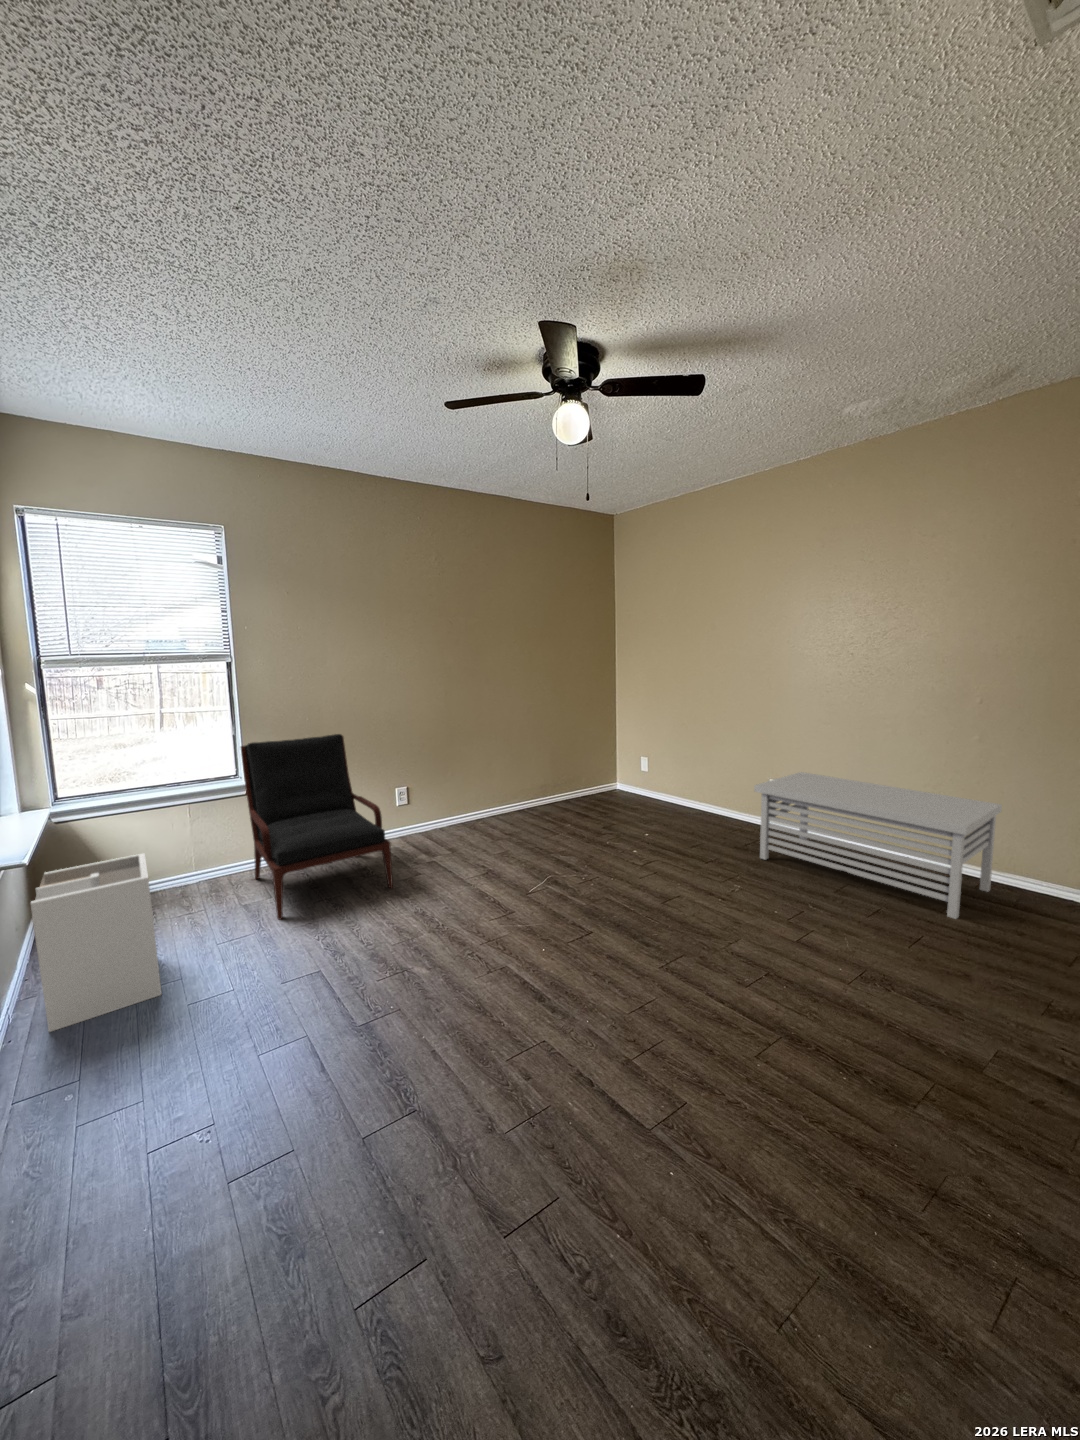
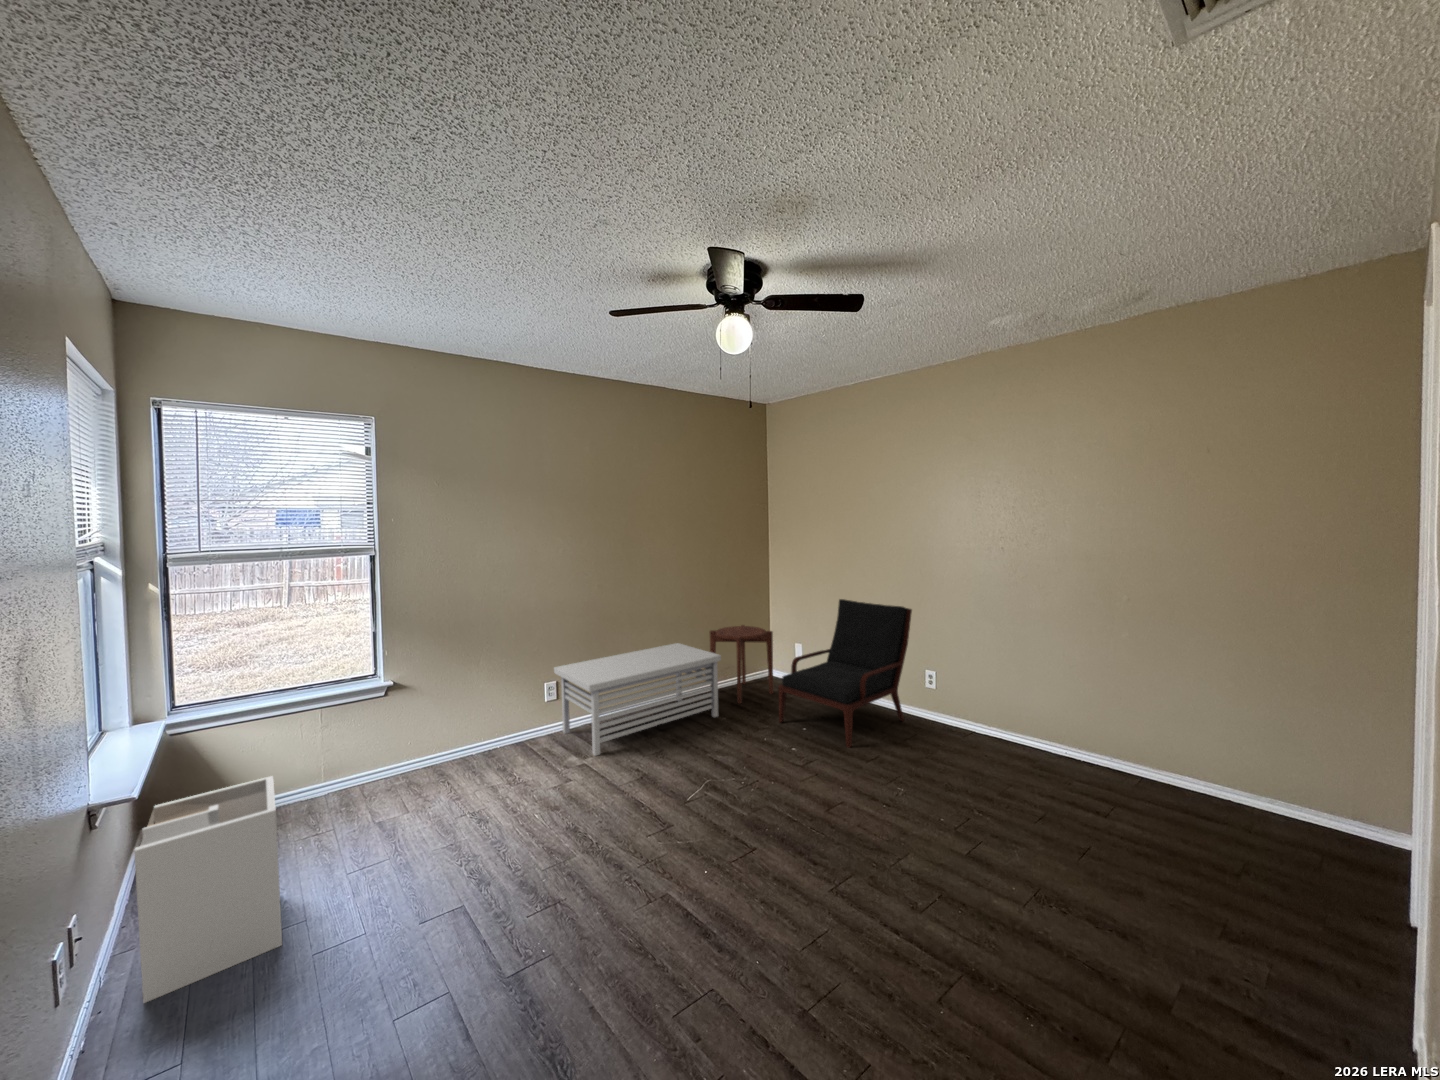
armchair: present [241,734,393,920] -> present [779,599,912,748]
side table: none [552,740,616,815] -> present [710,625,773,704]
storage bench: present [754,772,1002,919] -> present [554,643,721,756]

